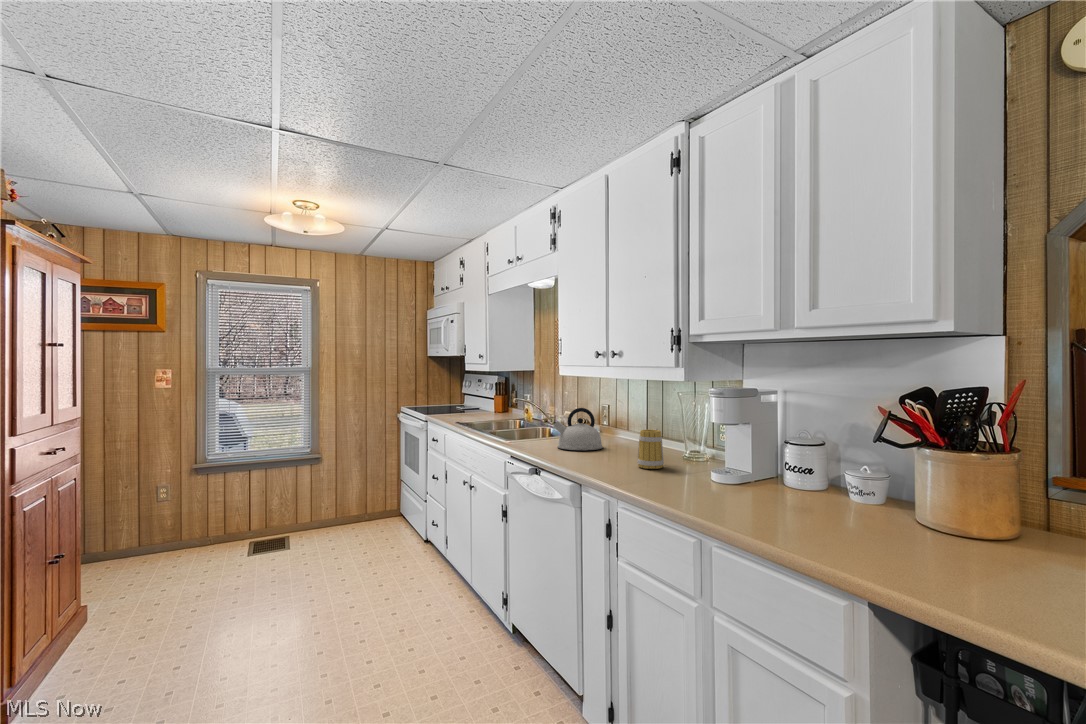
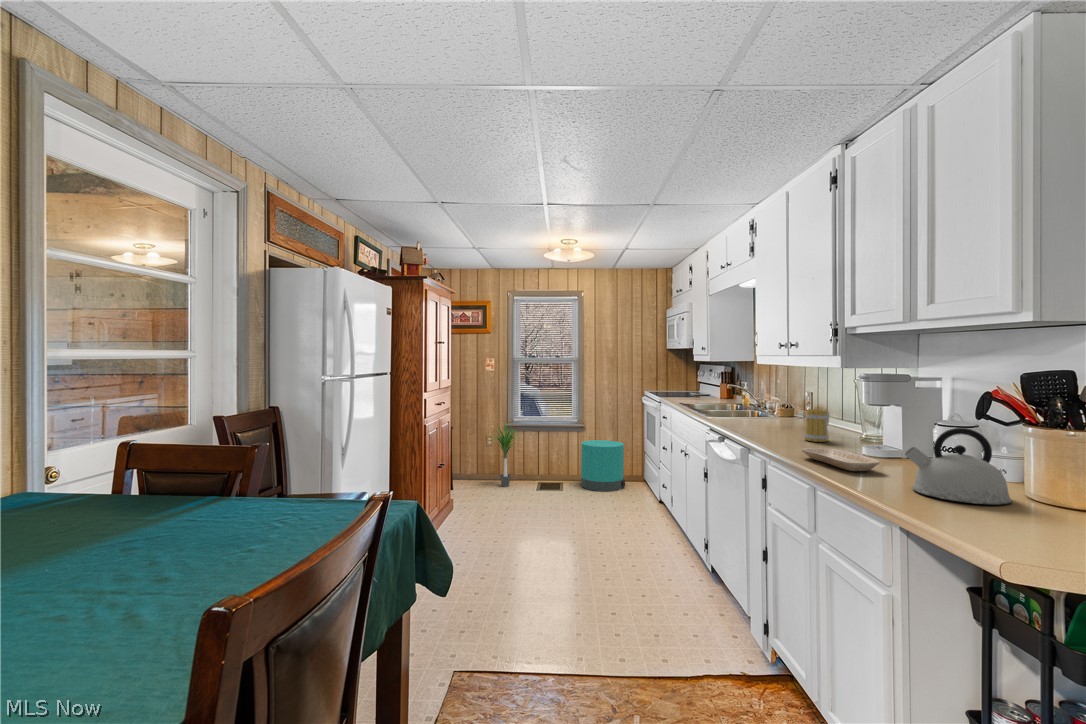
kettle: present [553,408,603,450] -> present [905,428,1012,504]
potted plant: none [158,454,235,555] -> present [491,426,516,487]
trash can: none [317,471,377,540] -> present [581,440,625,491]
tray: none [669,482,774,515] -> present [801,448,880,471]

